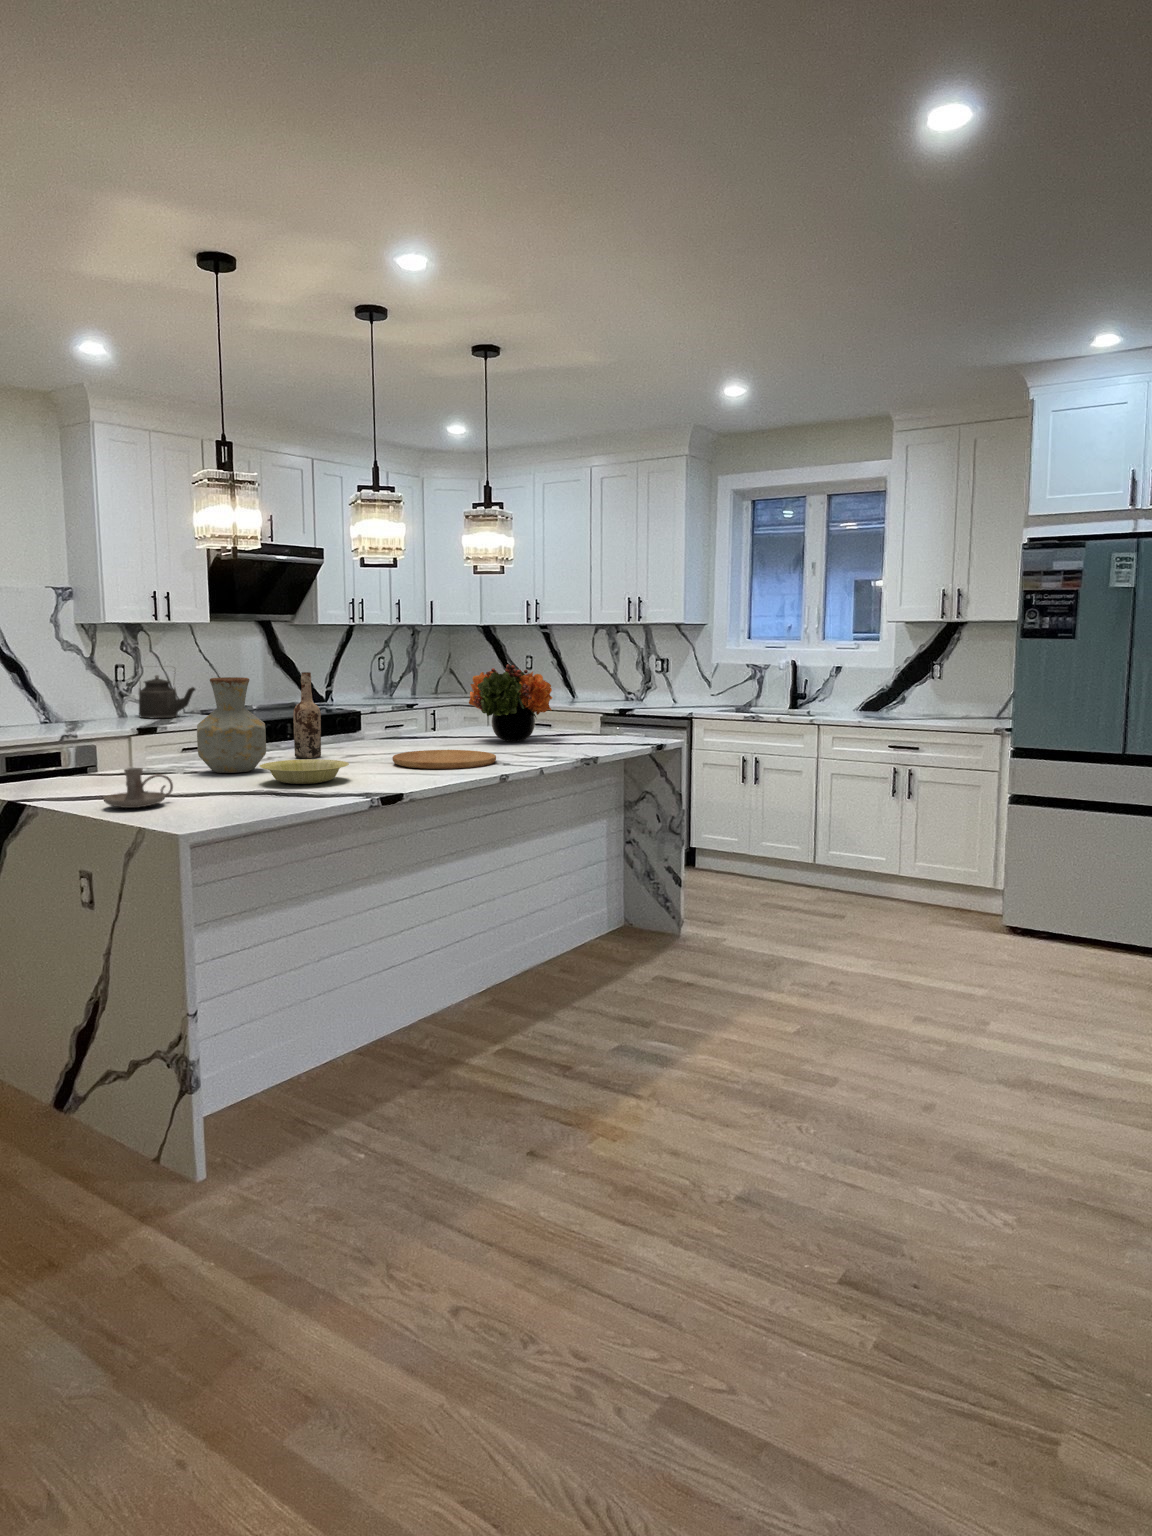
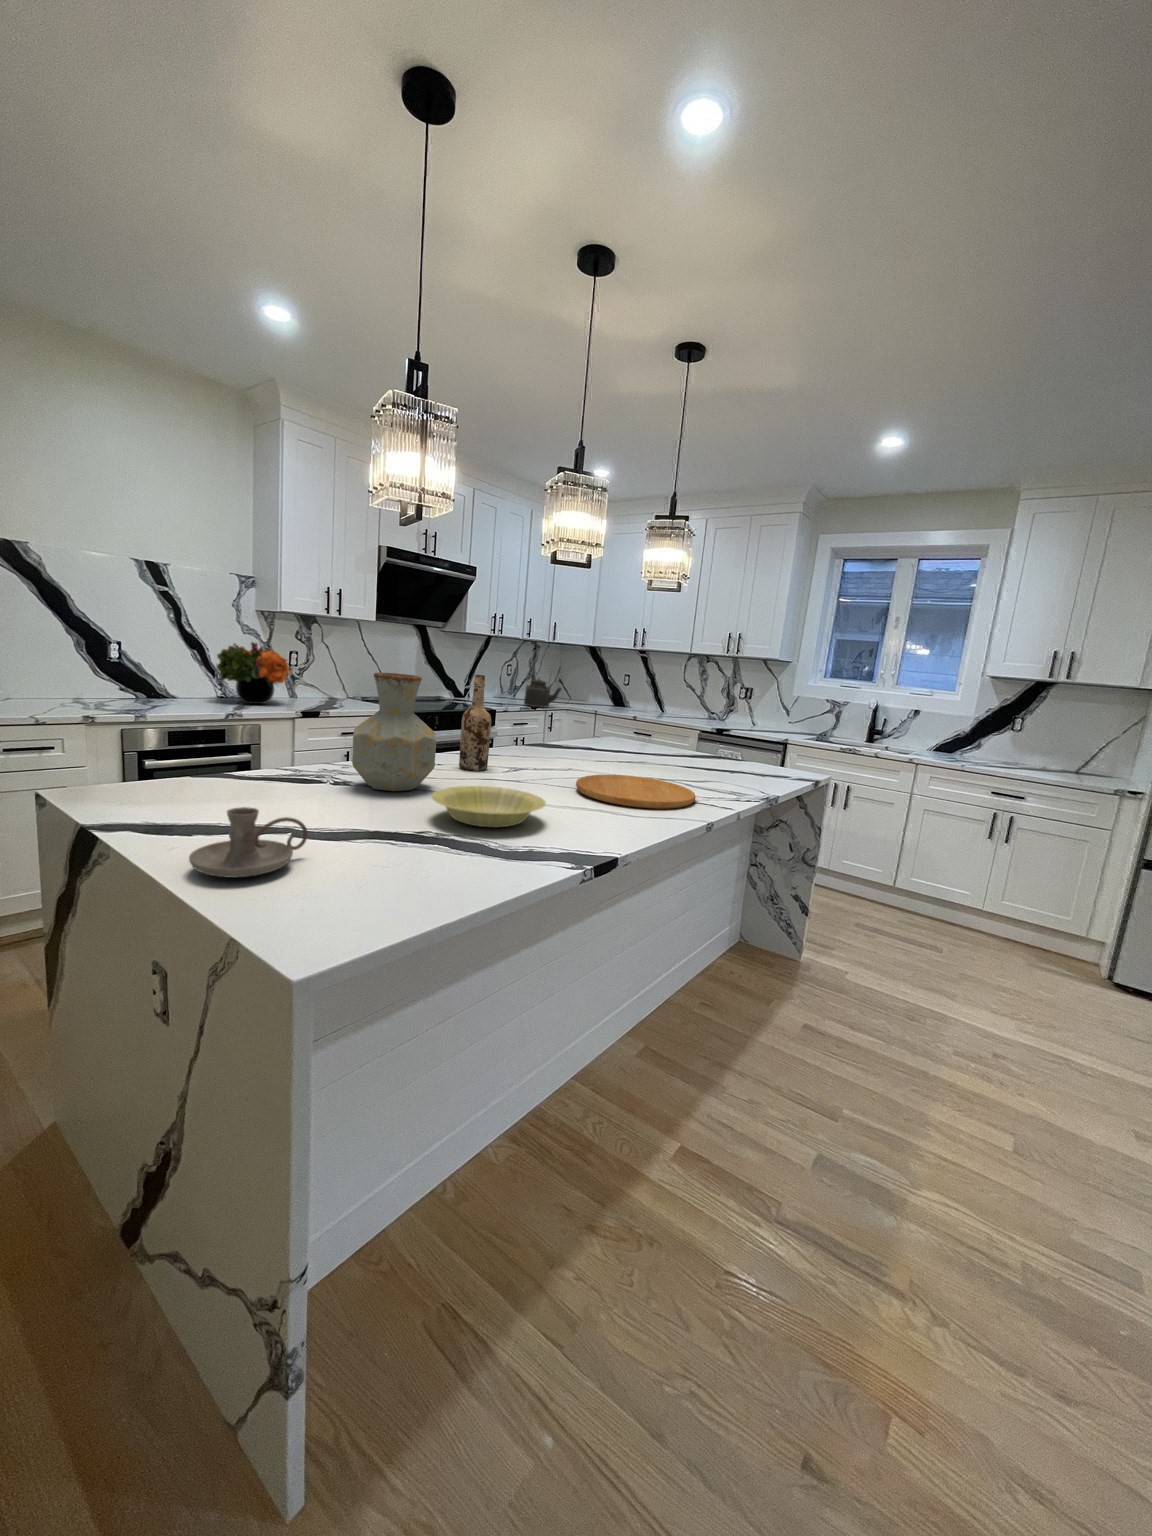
flower arrangement: present [469,665,552,742] -> present [216,642,291,704]
kettle: present [139,672,195,718] -> present [524,678,562,708]

